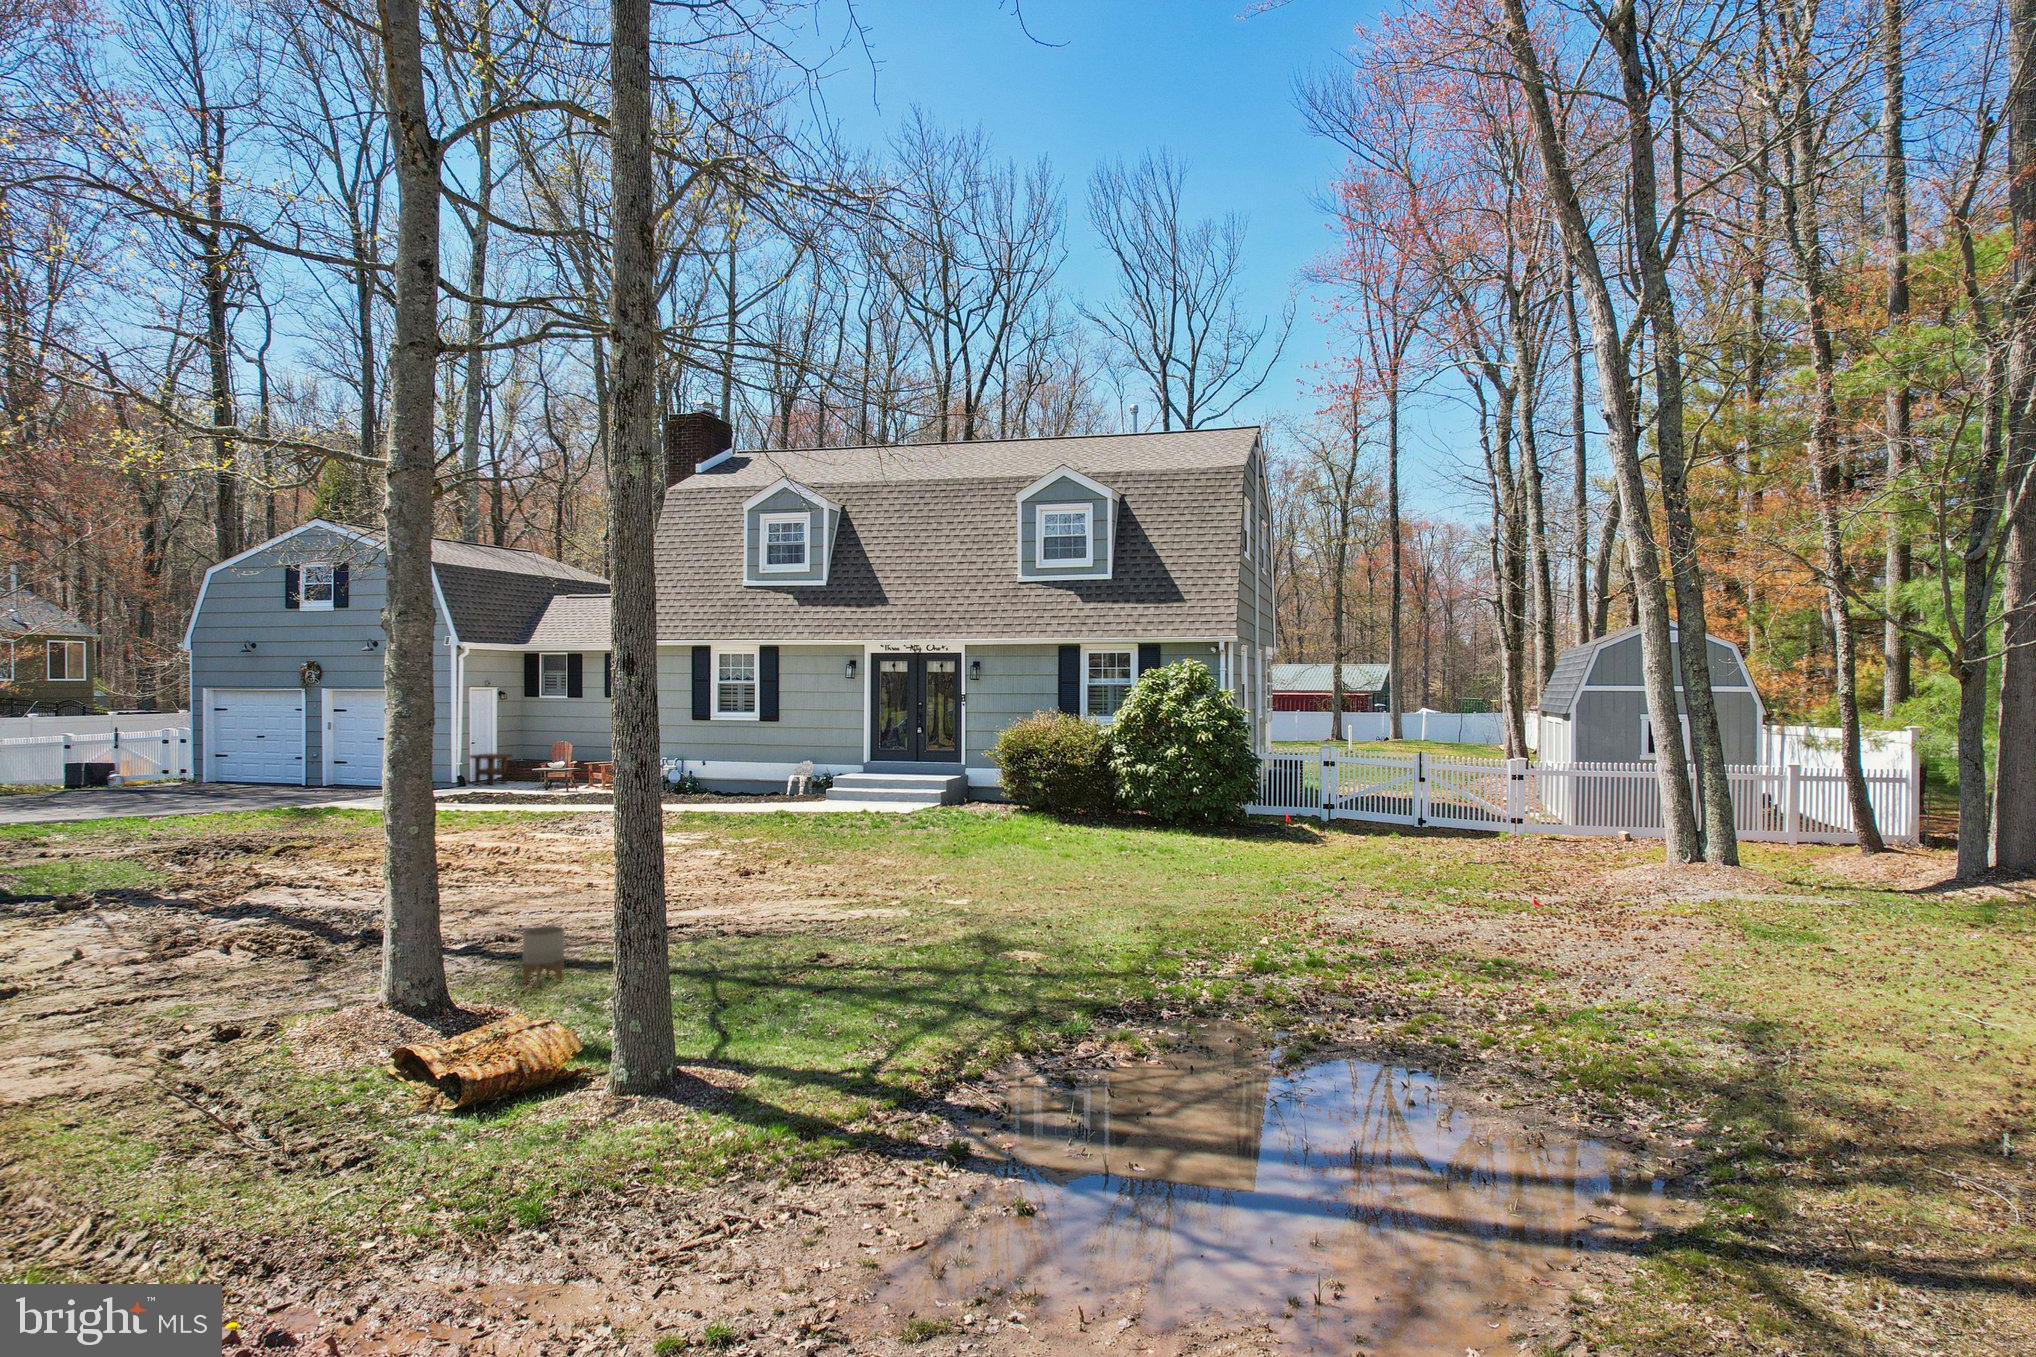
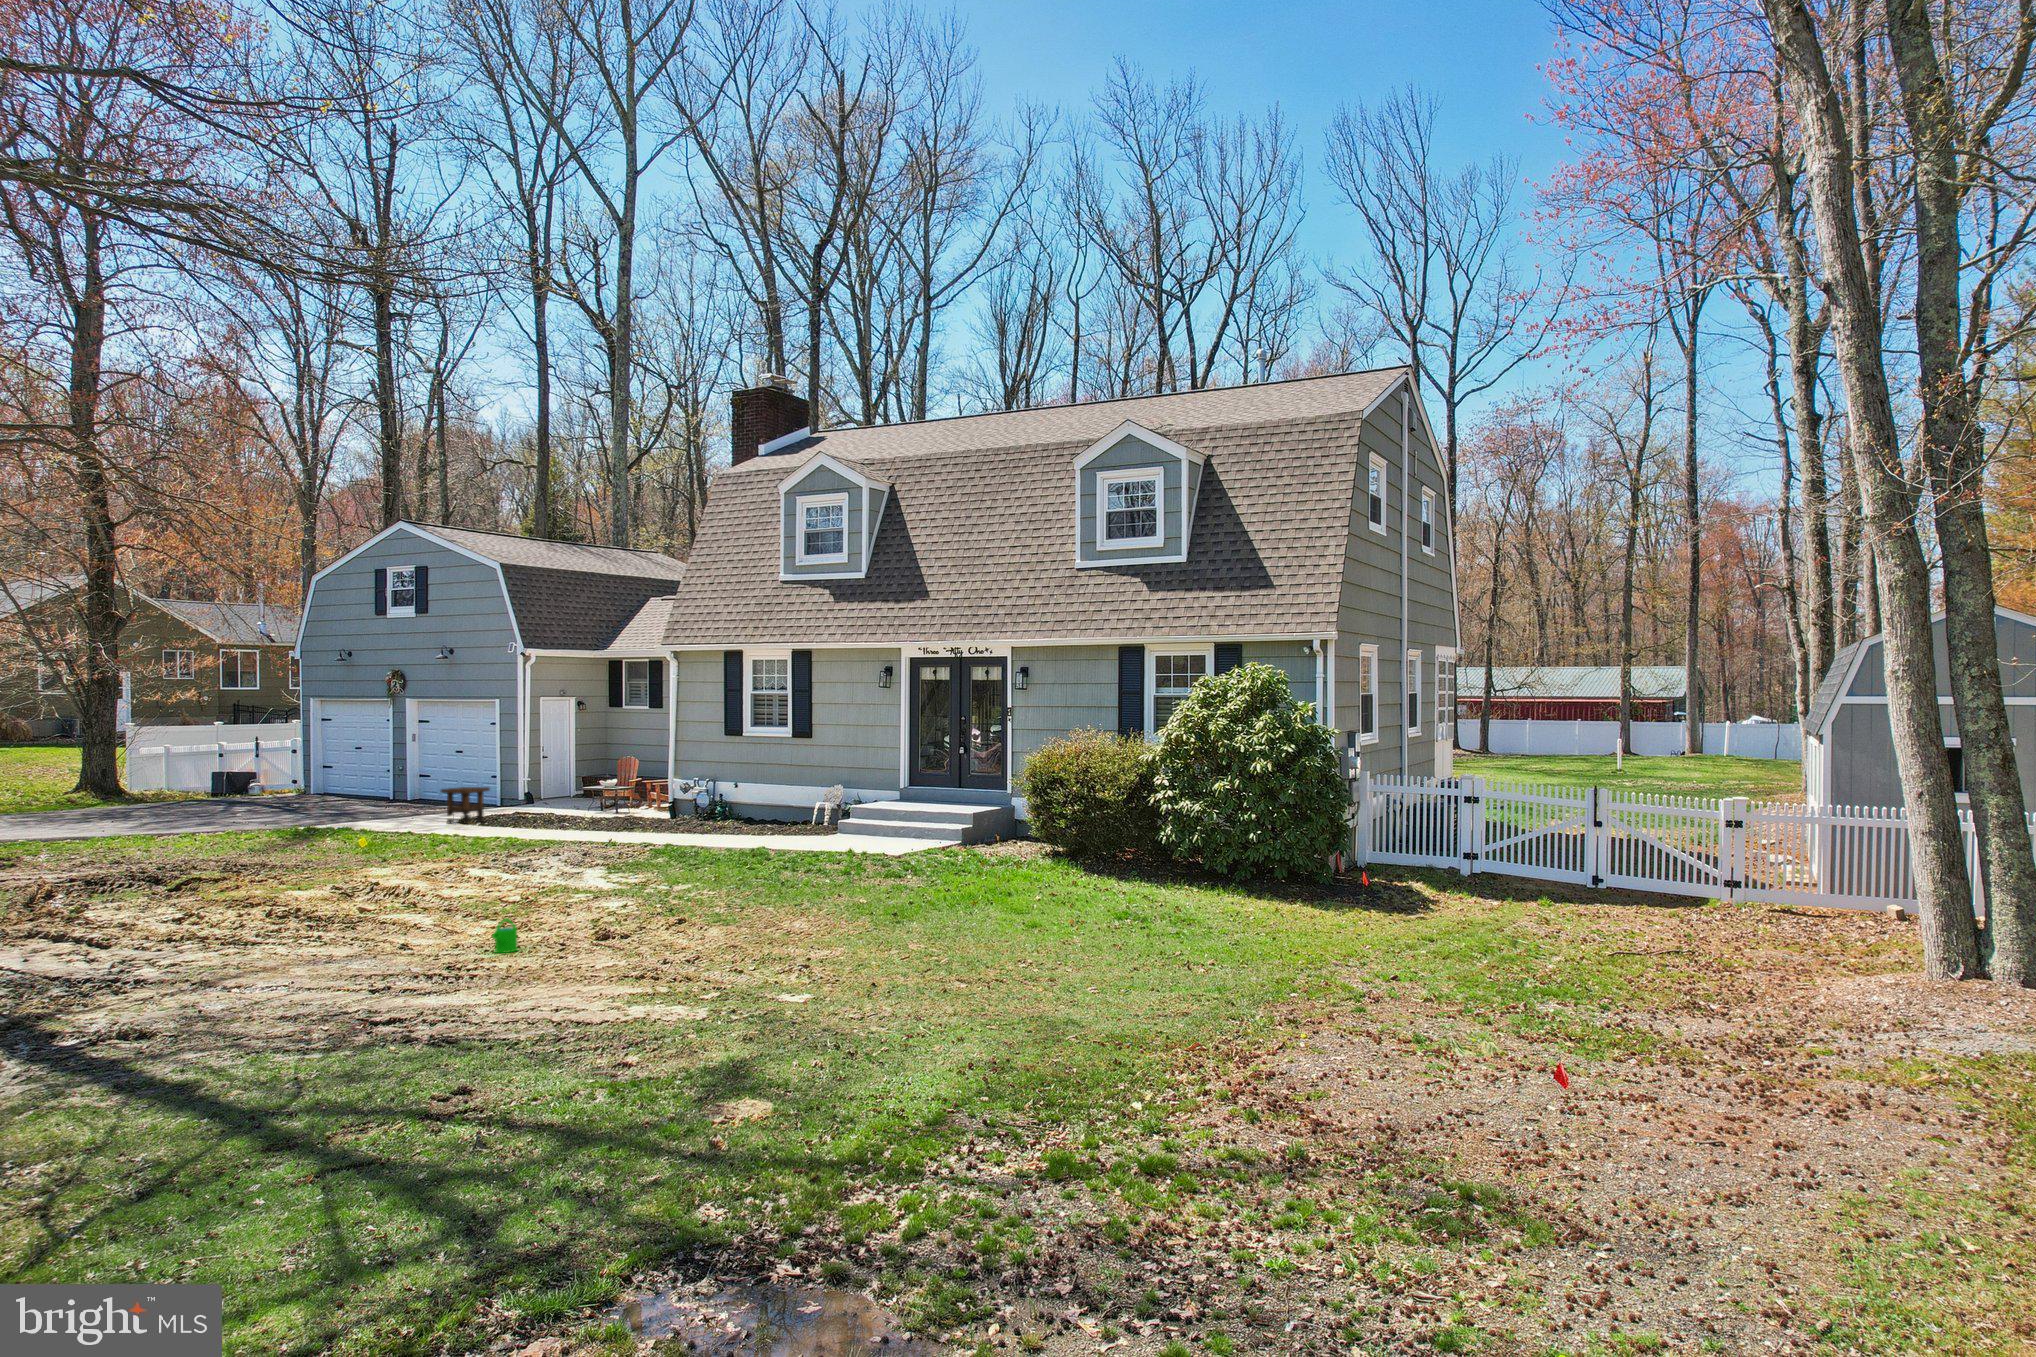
watering can: none [511,880,536,911] -> present [492,918,518,953]
planter: present [522,926,564,988] -> none [506,961,551,1028]

